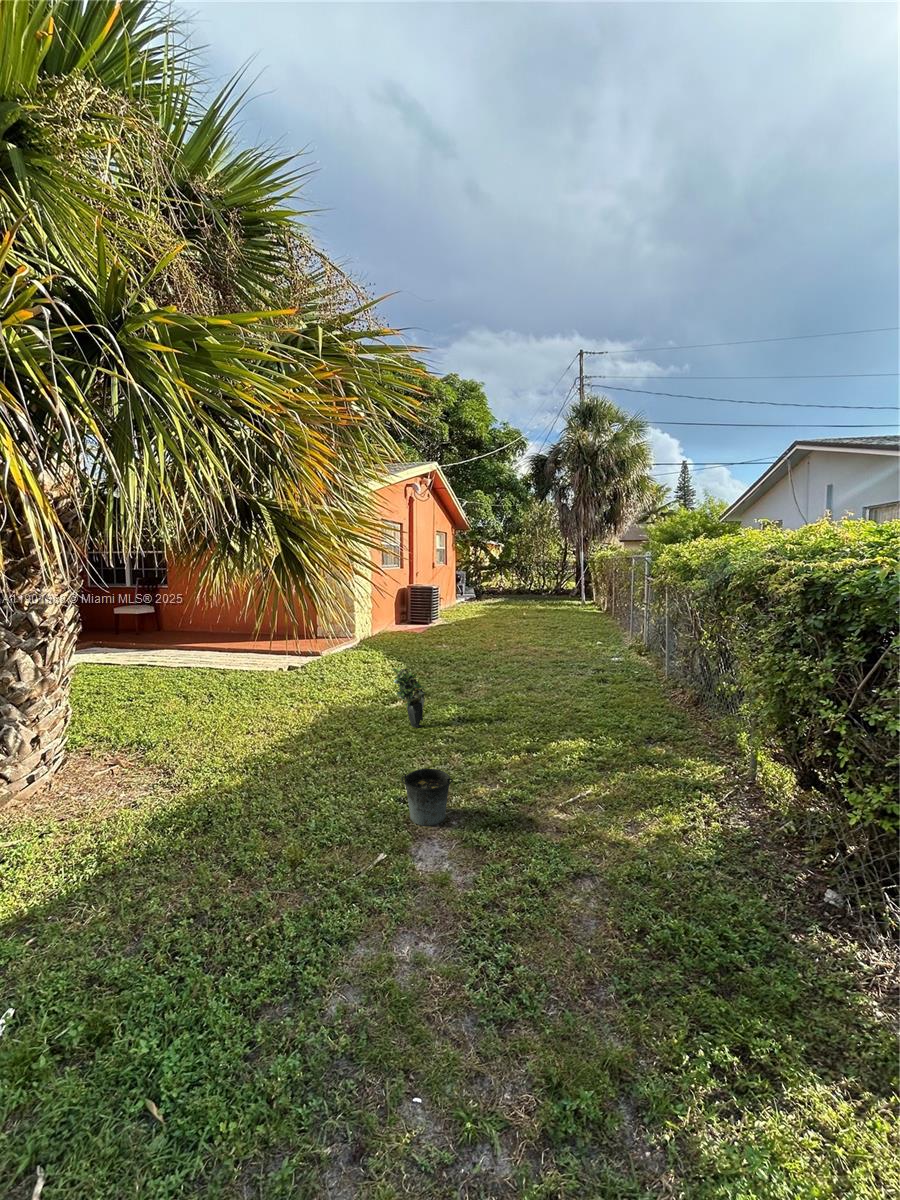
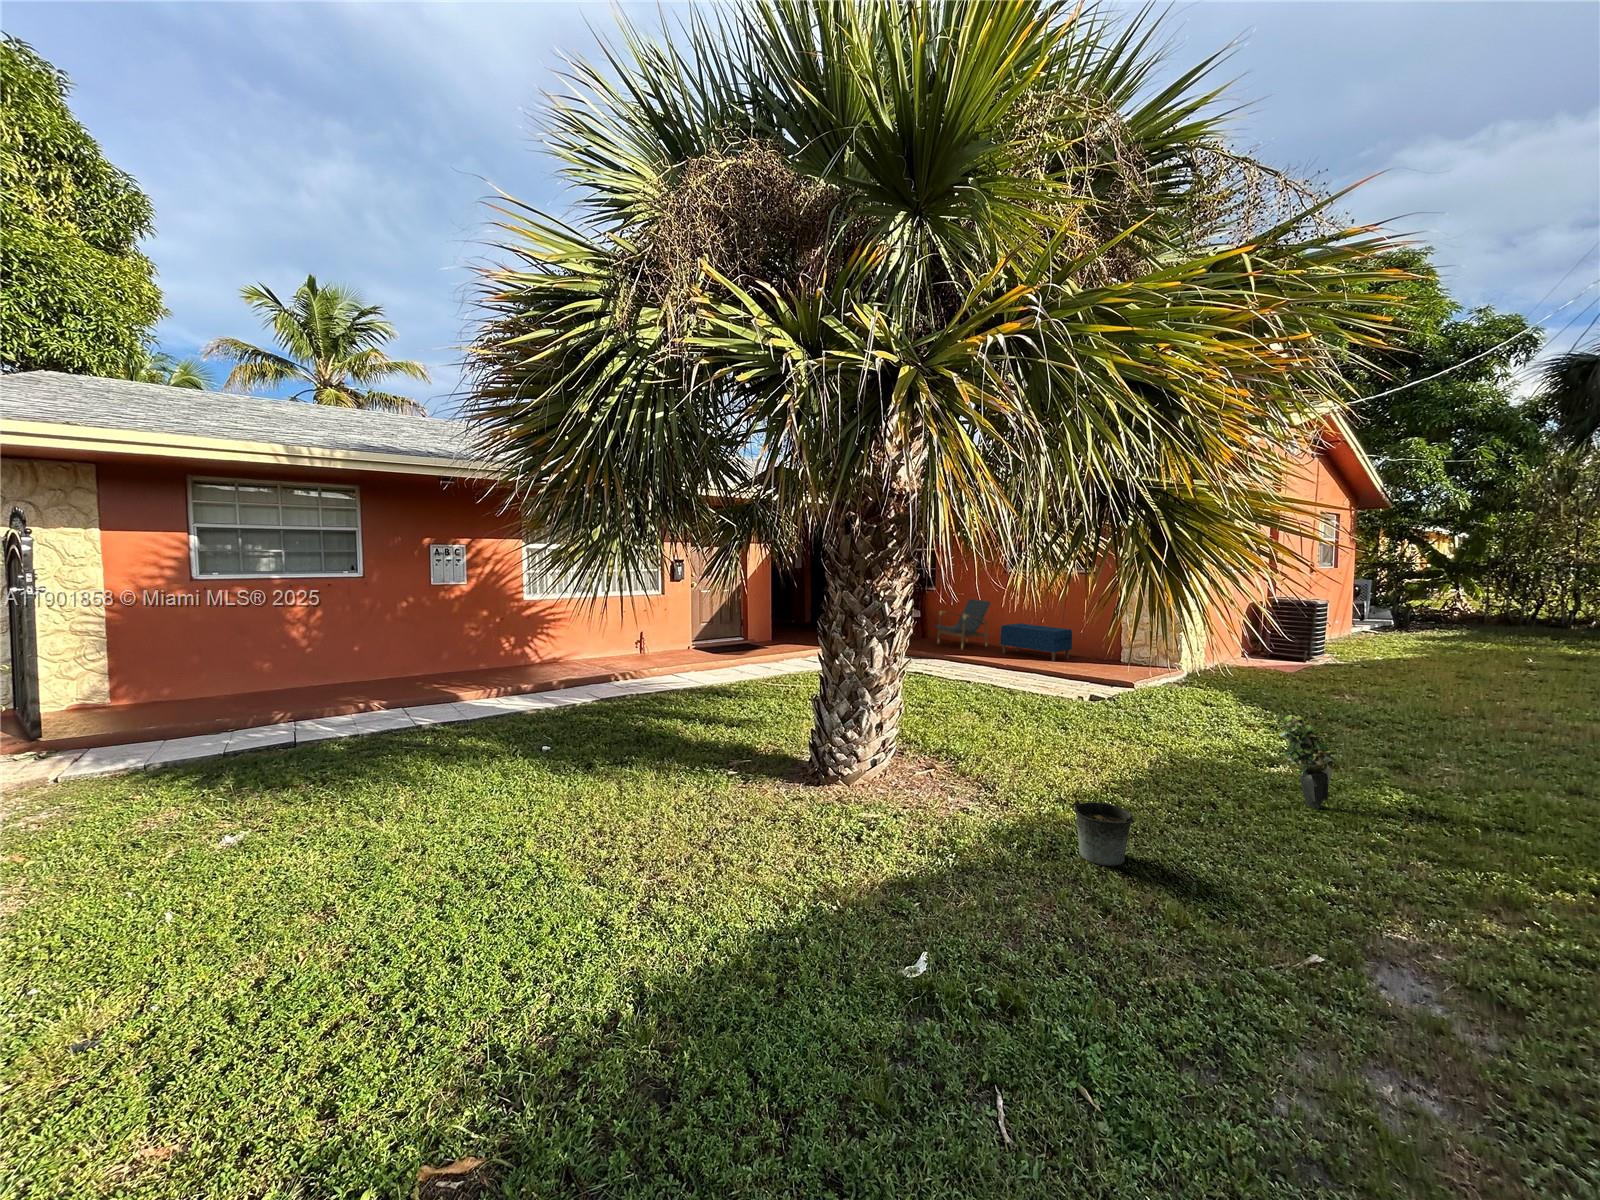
lounge chair: none [167,598,217,642] -> present [935,599,990,648]
bench: none [225,616,282,644] -> present [1001,623,1072,662]
bucket: present [401,769,453,826] -> present [1071,801,1134,866]

